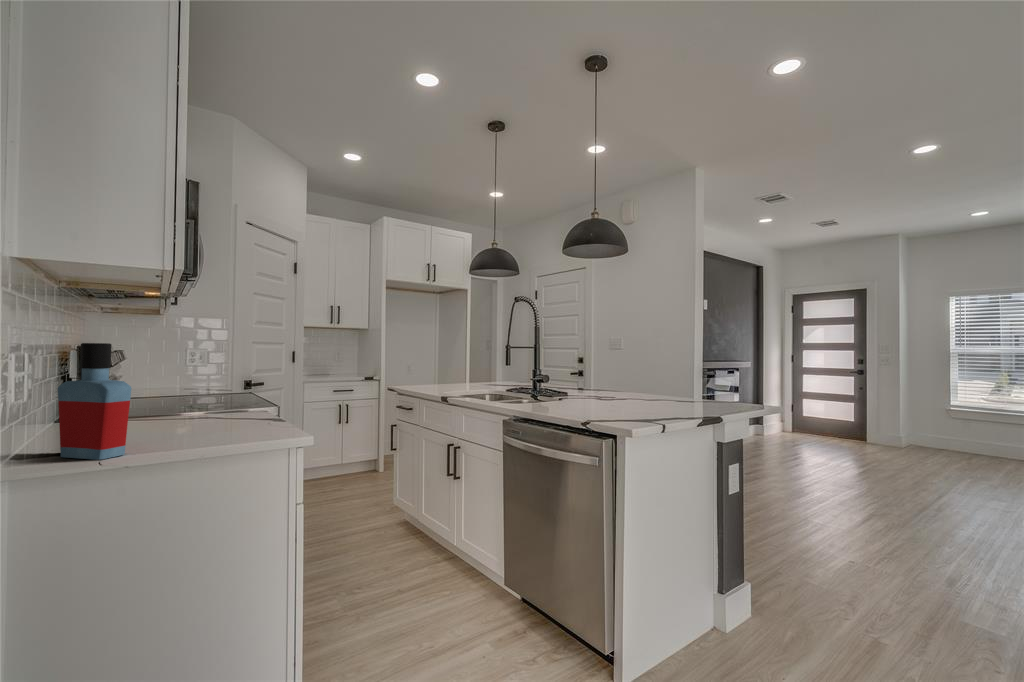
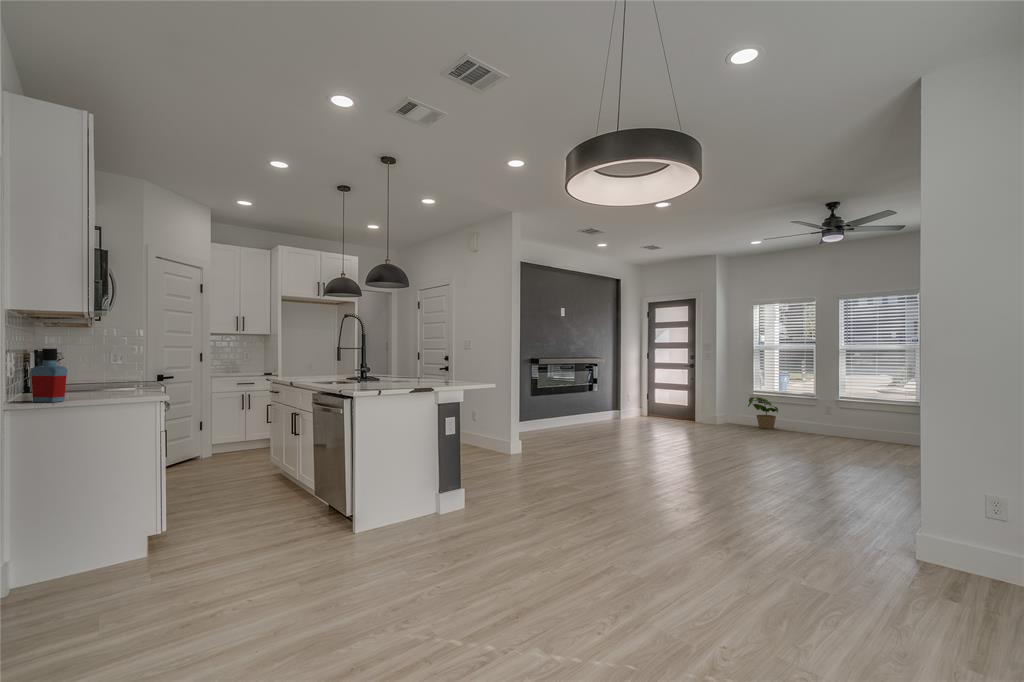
potted plant: none [946,414,995,455] -> present [748,397,778,429]

